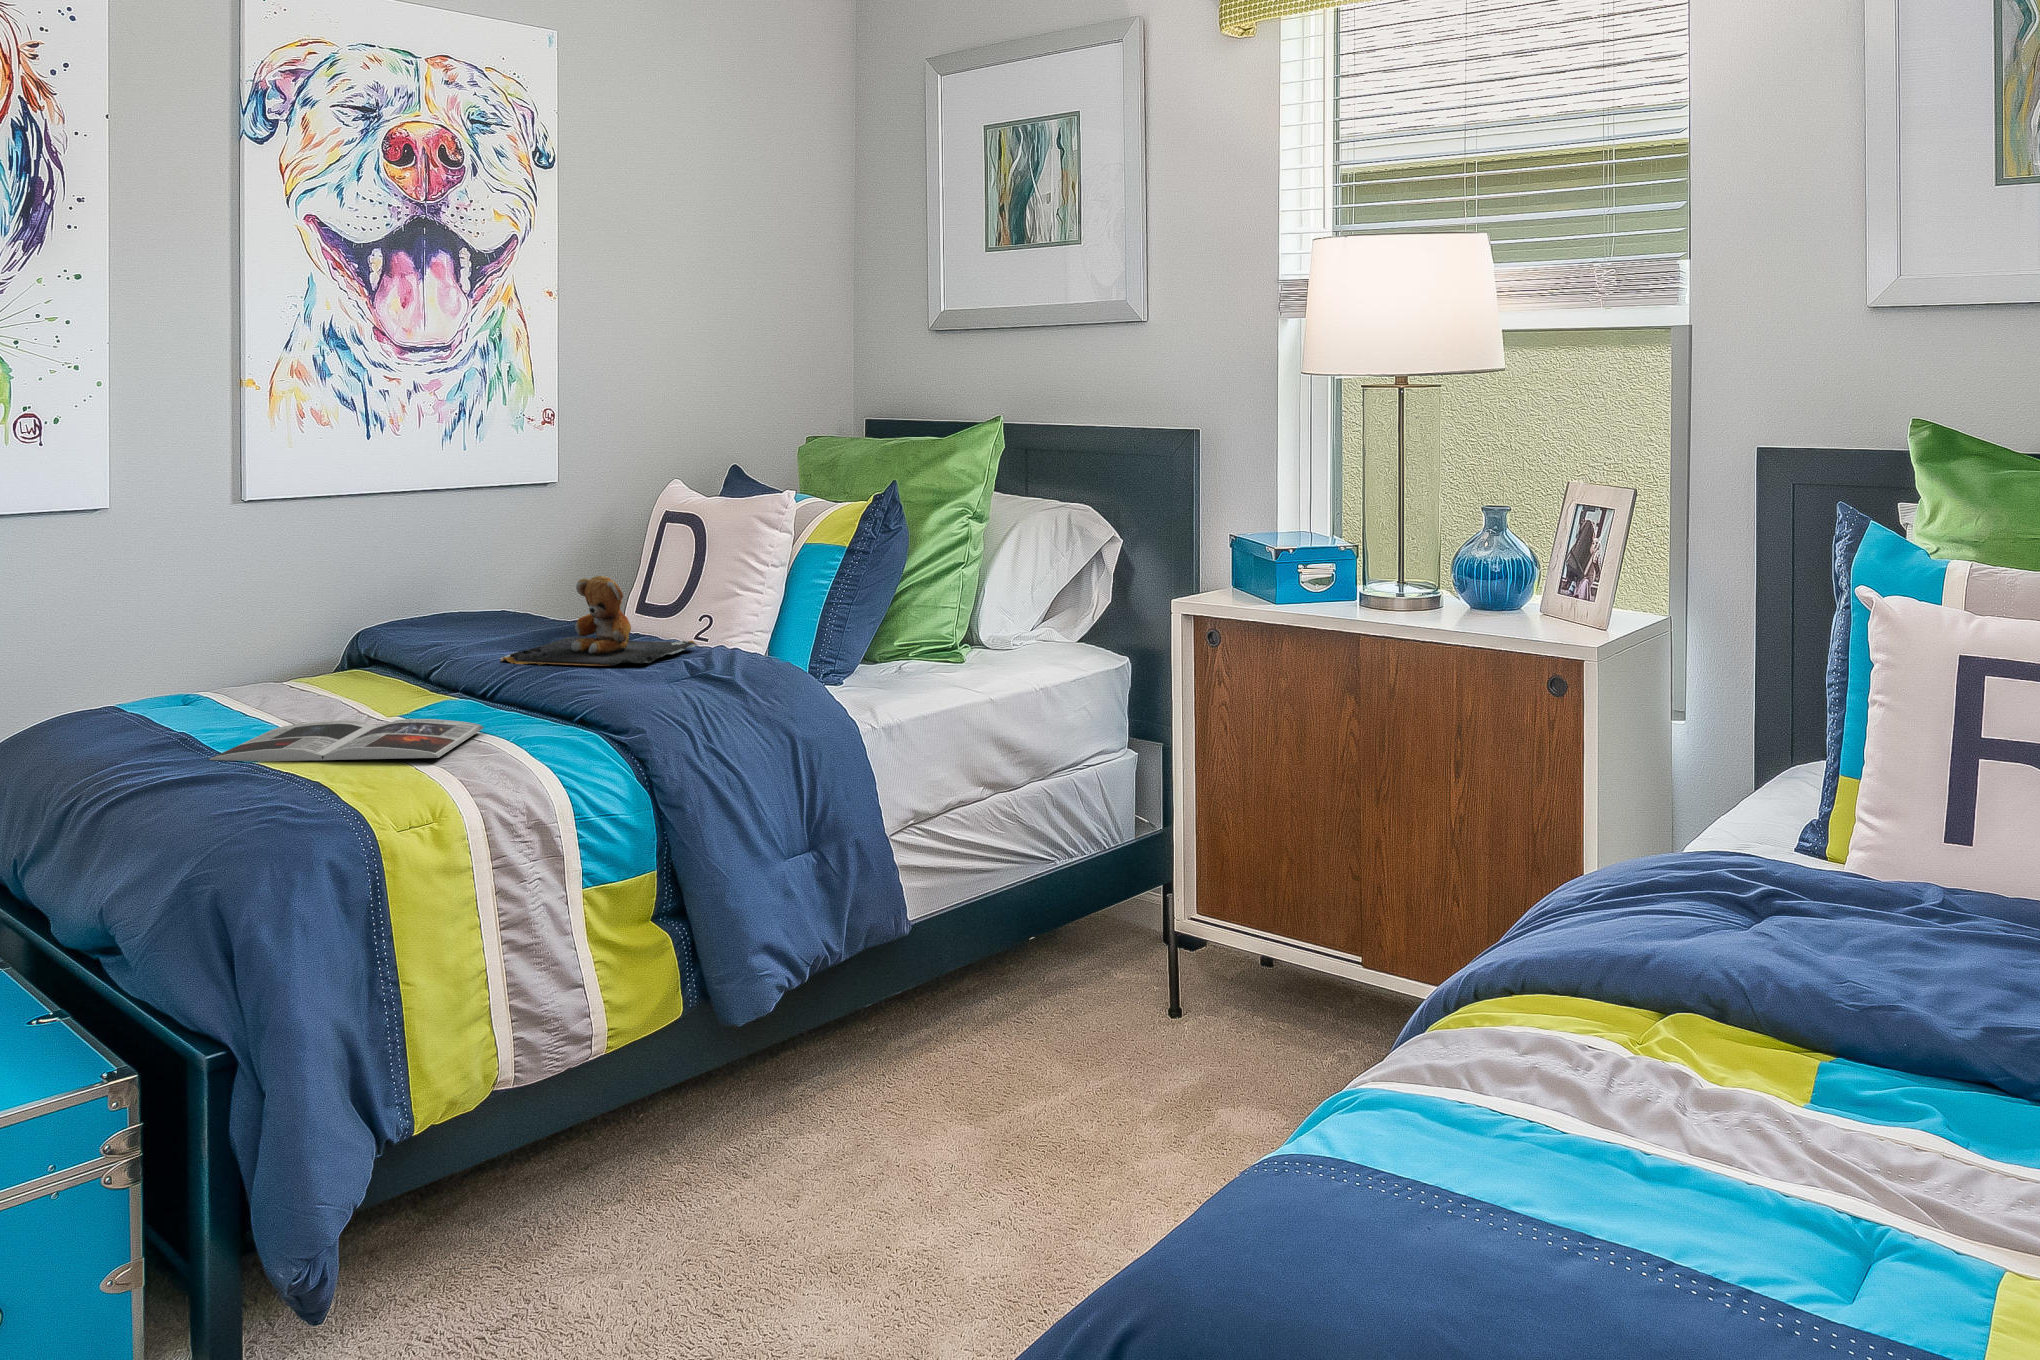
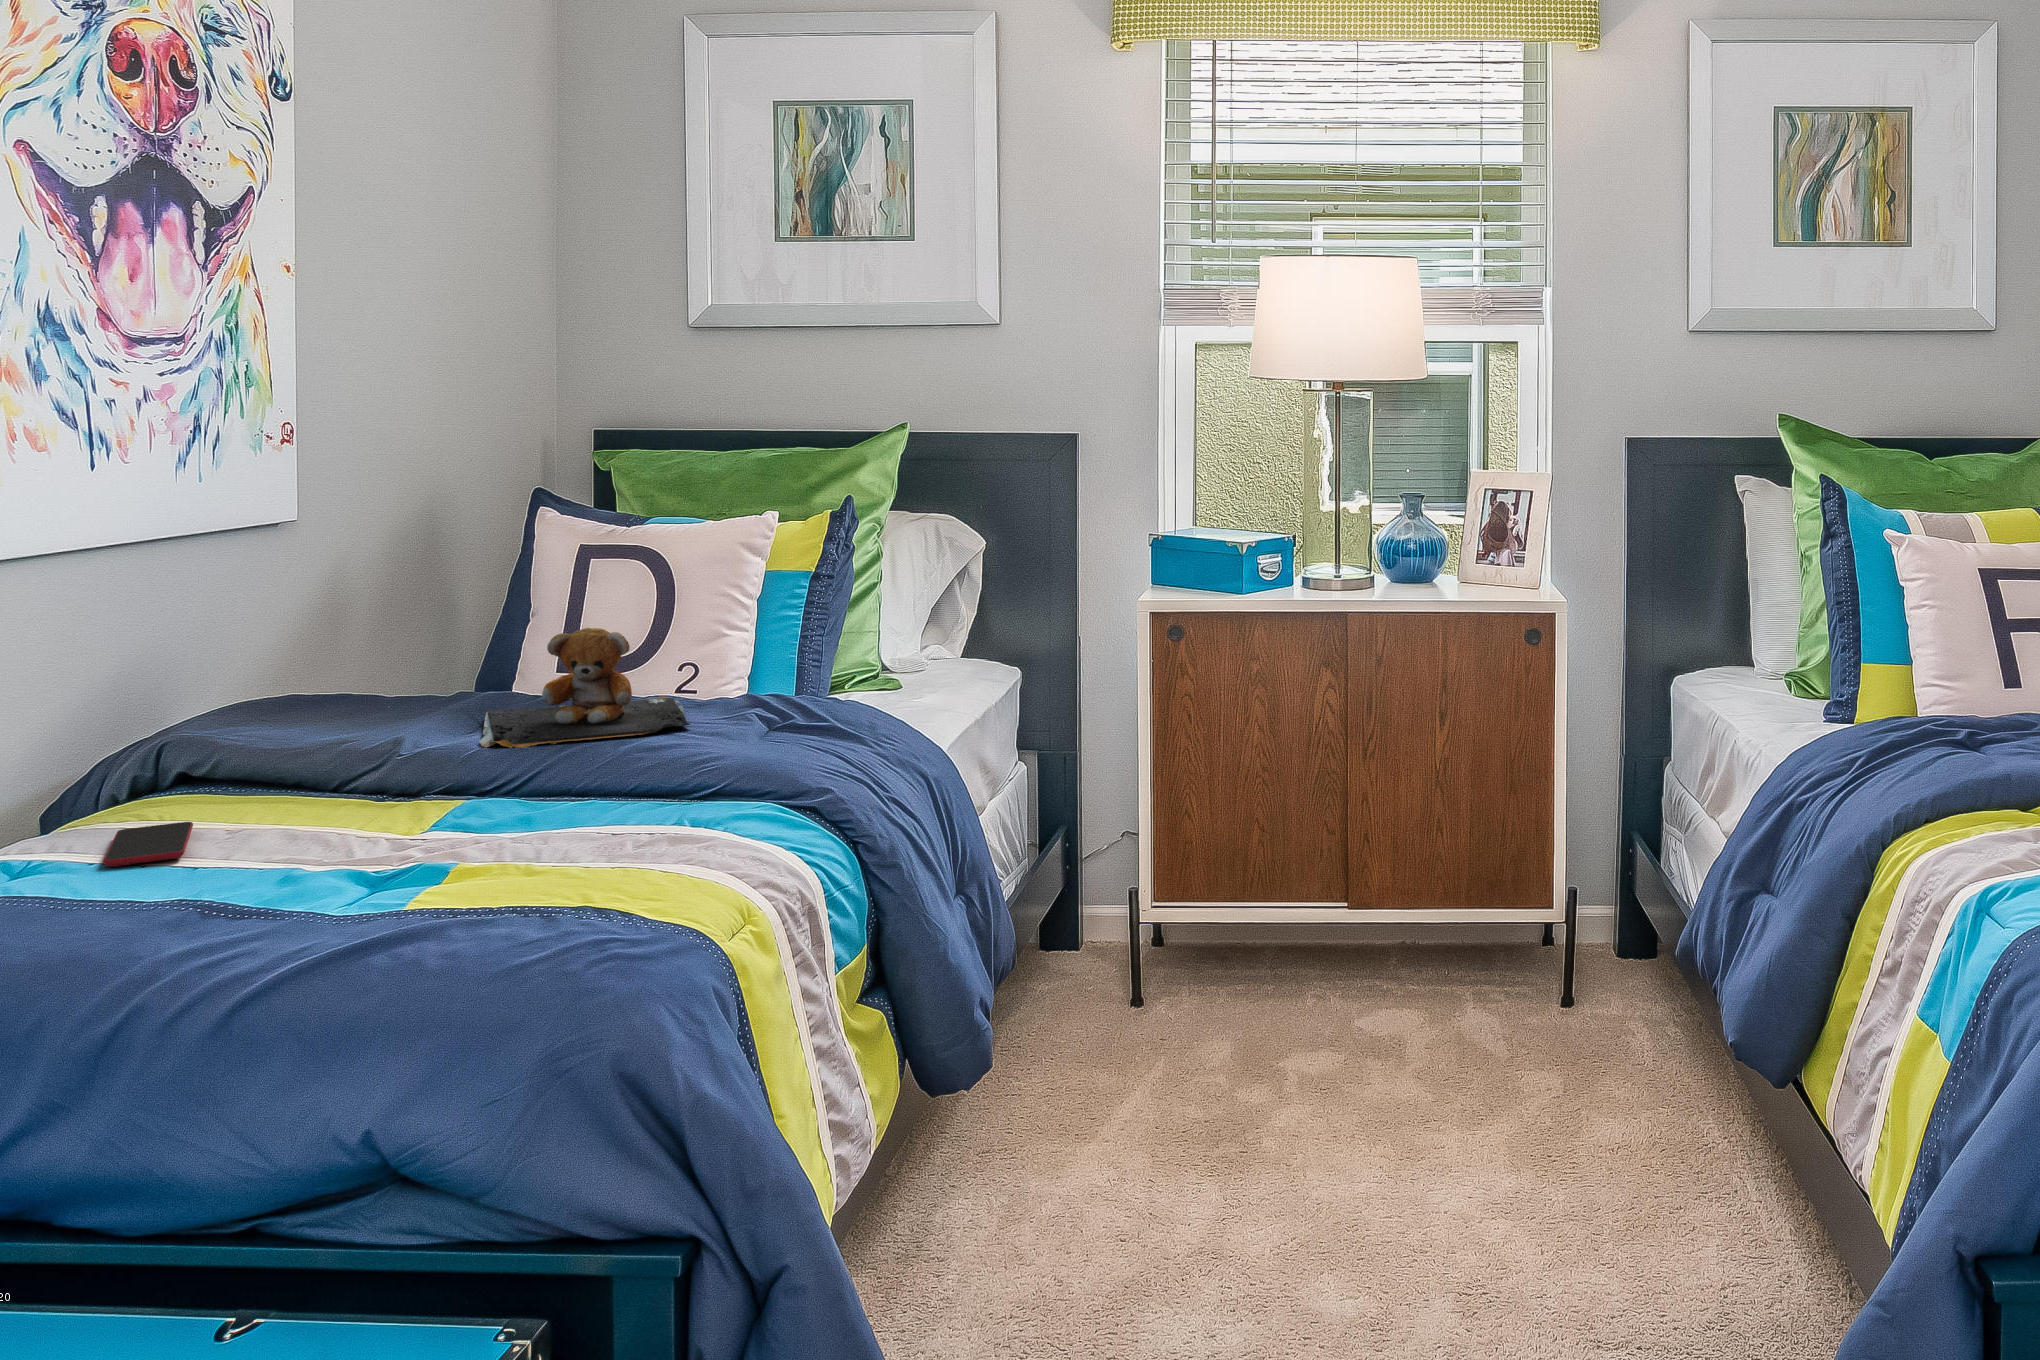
smartphone: none [211,686,307,708] -> present [103,822,193,867]
magazine: present [209,719,484,761] -> none [300,820,661,923]

